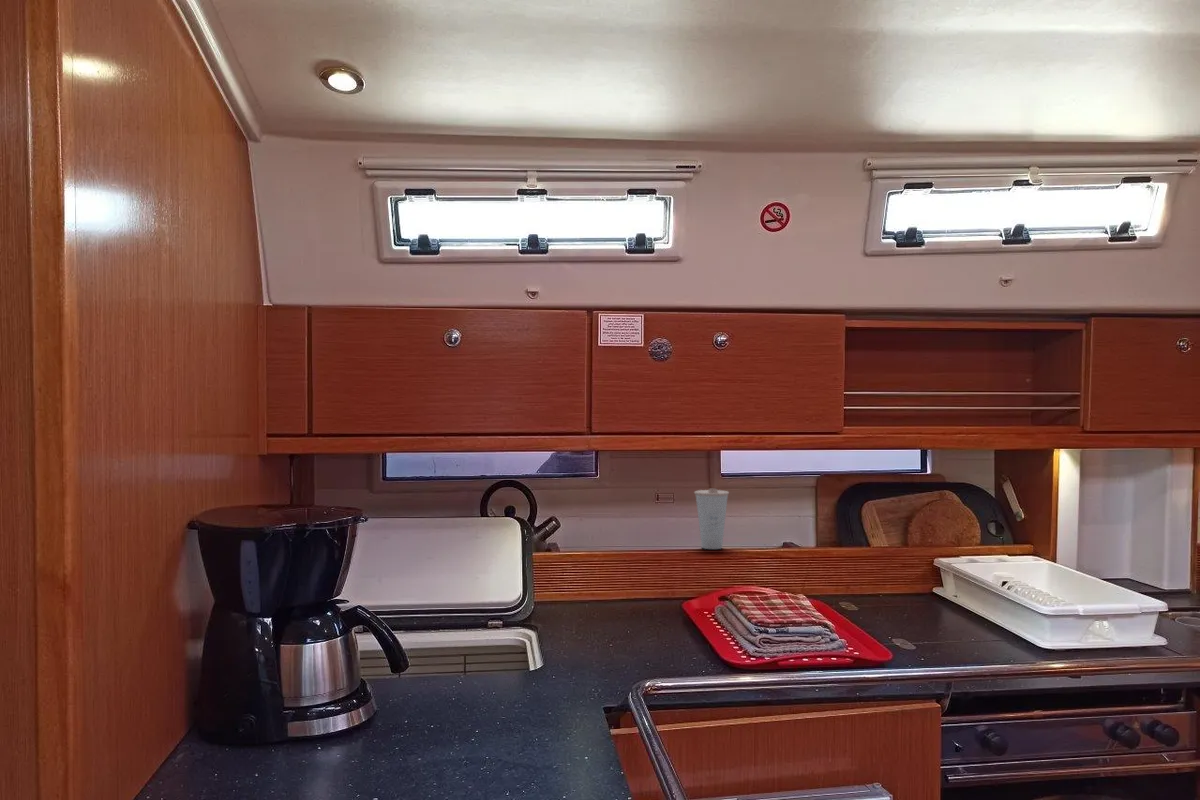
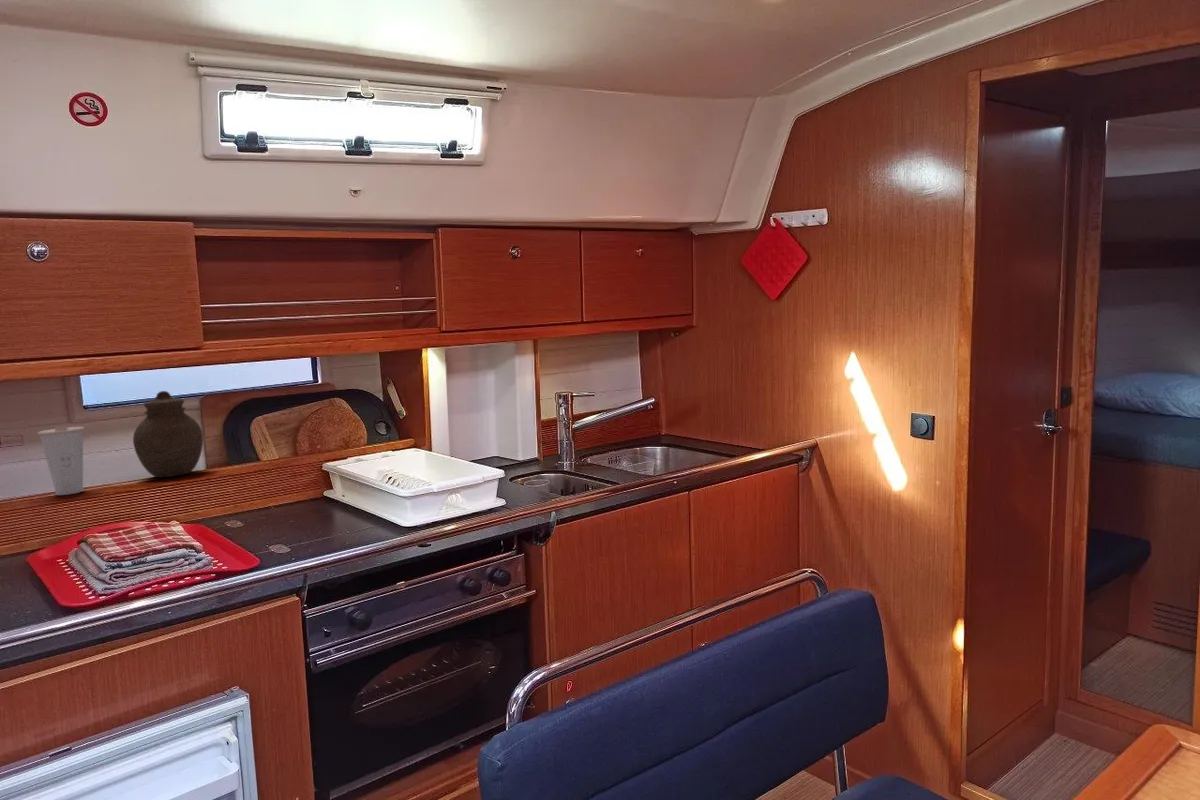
jar: none [763,467,822,547] -> present [133,391,203,477]

